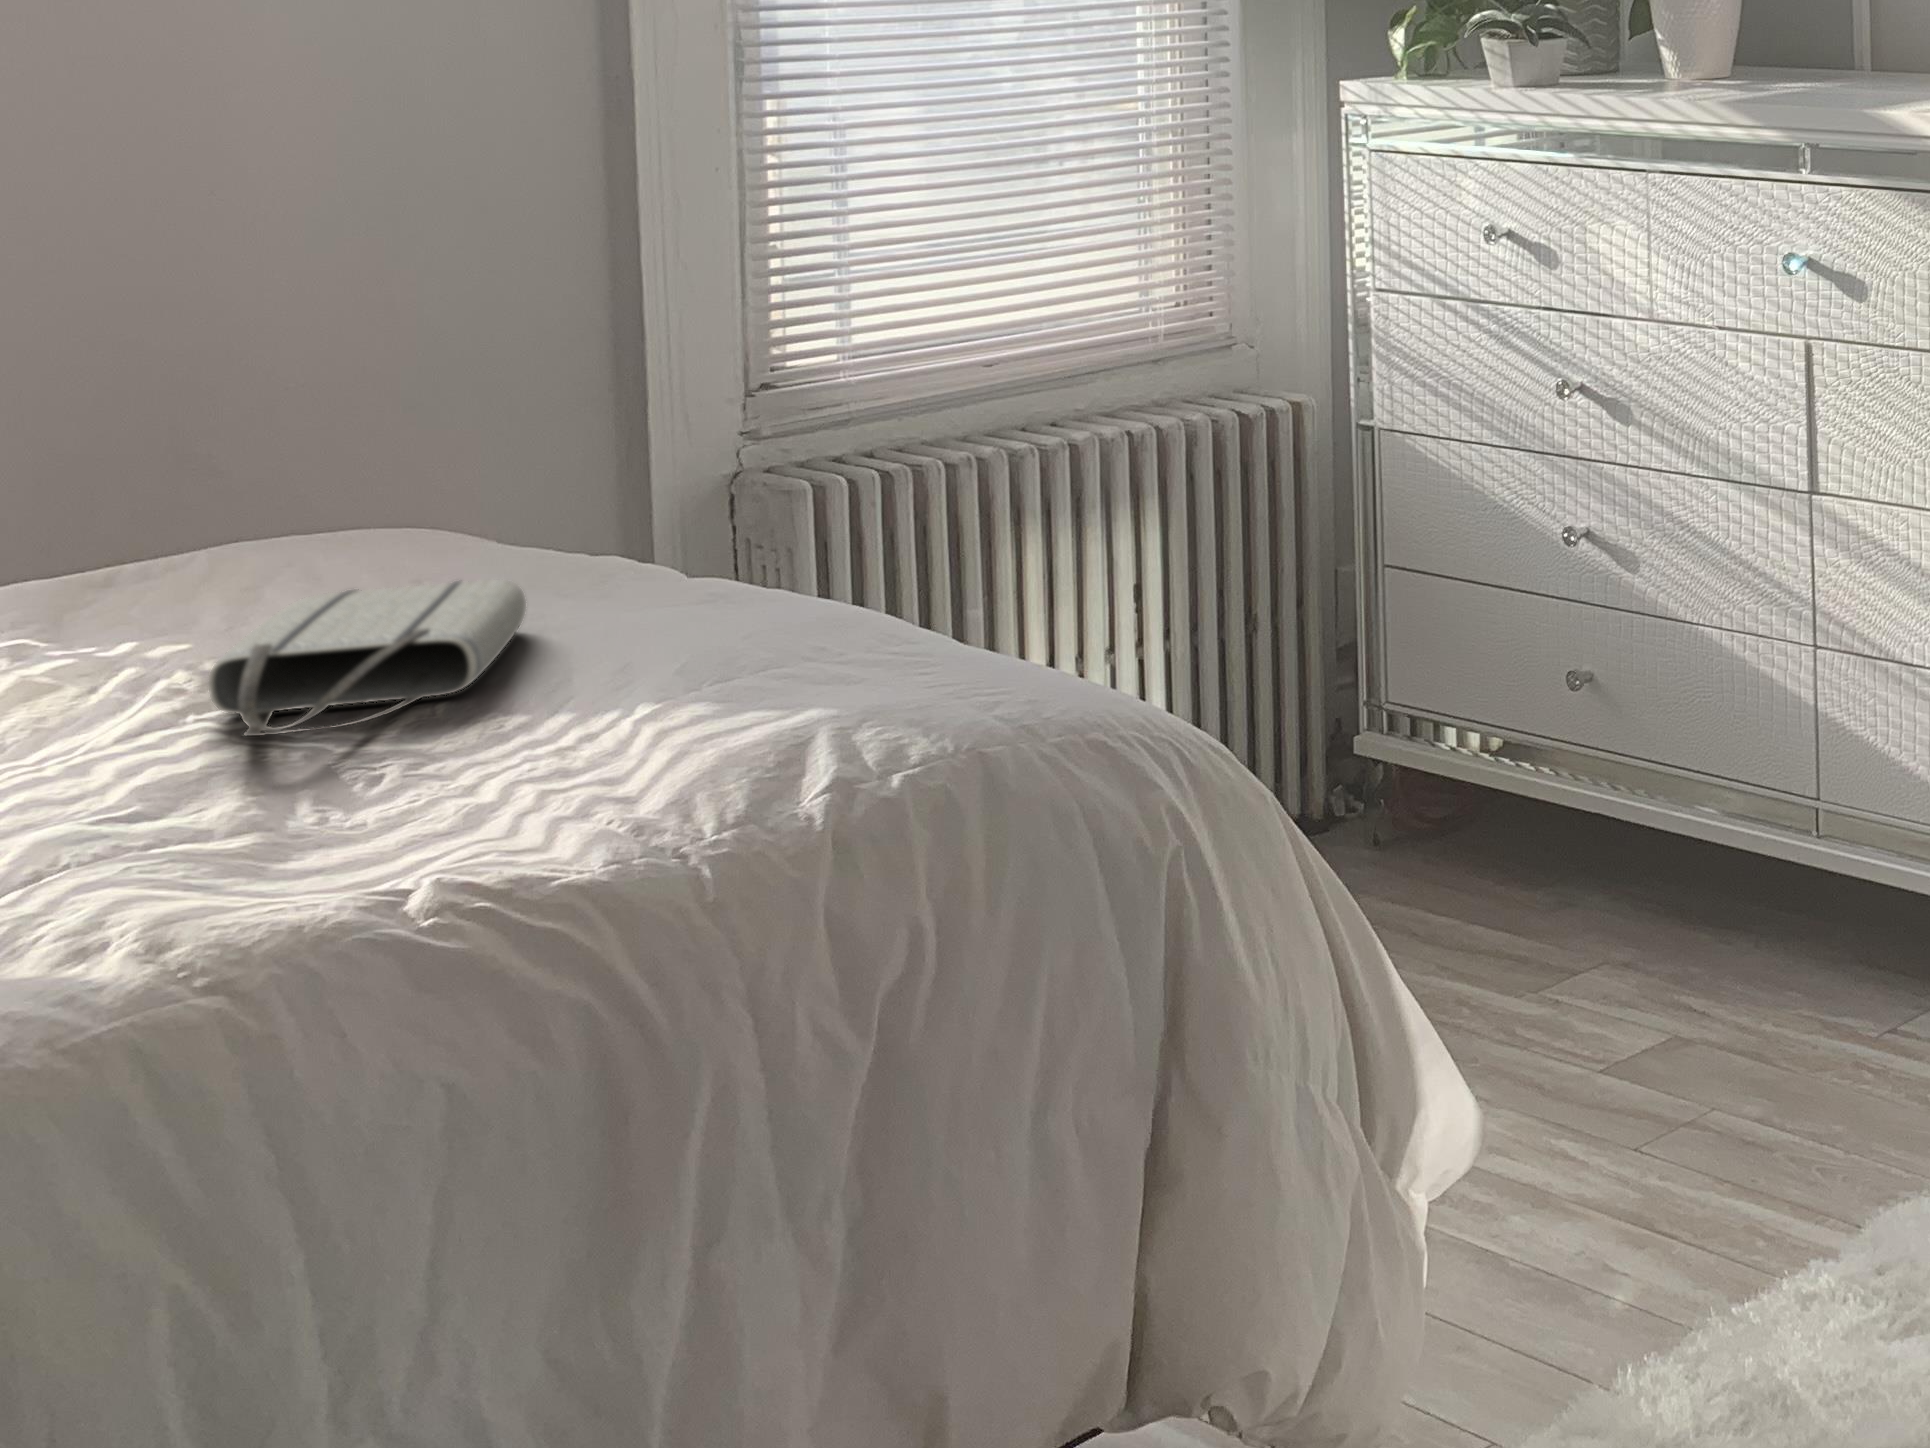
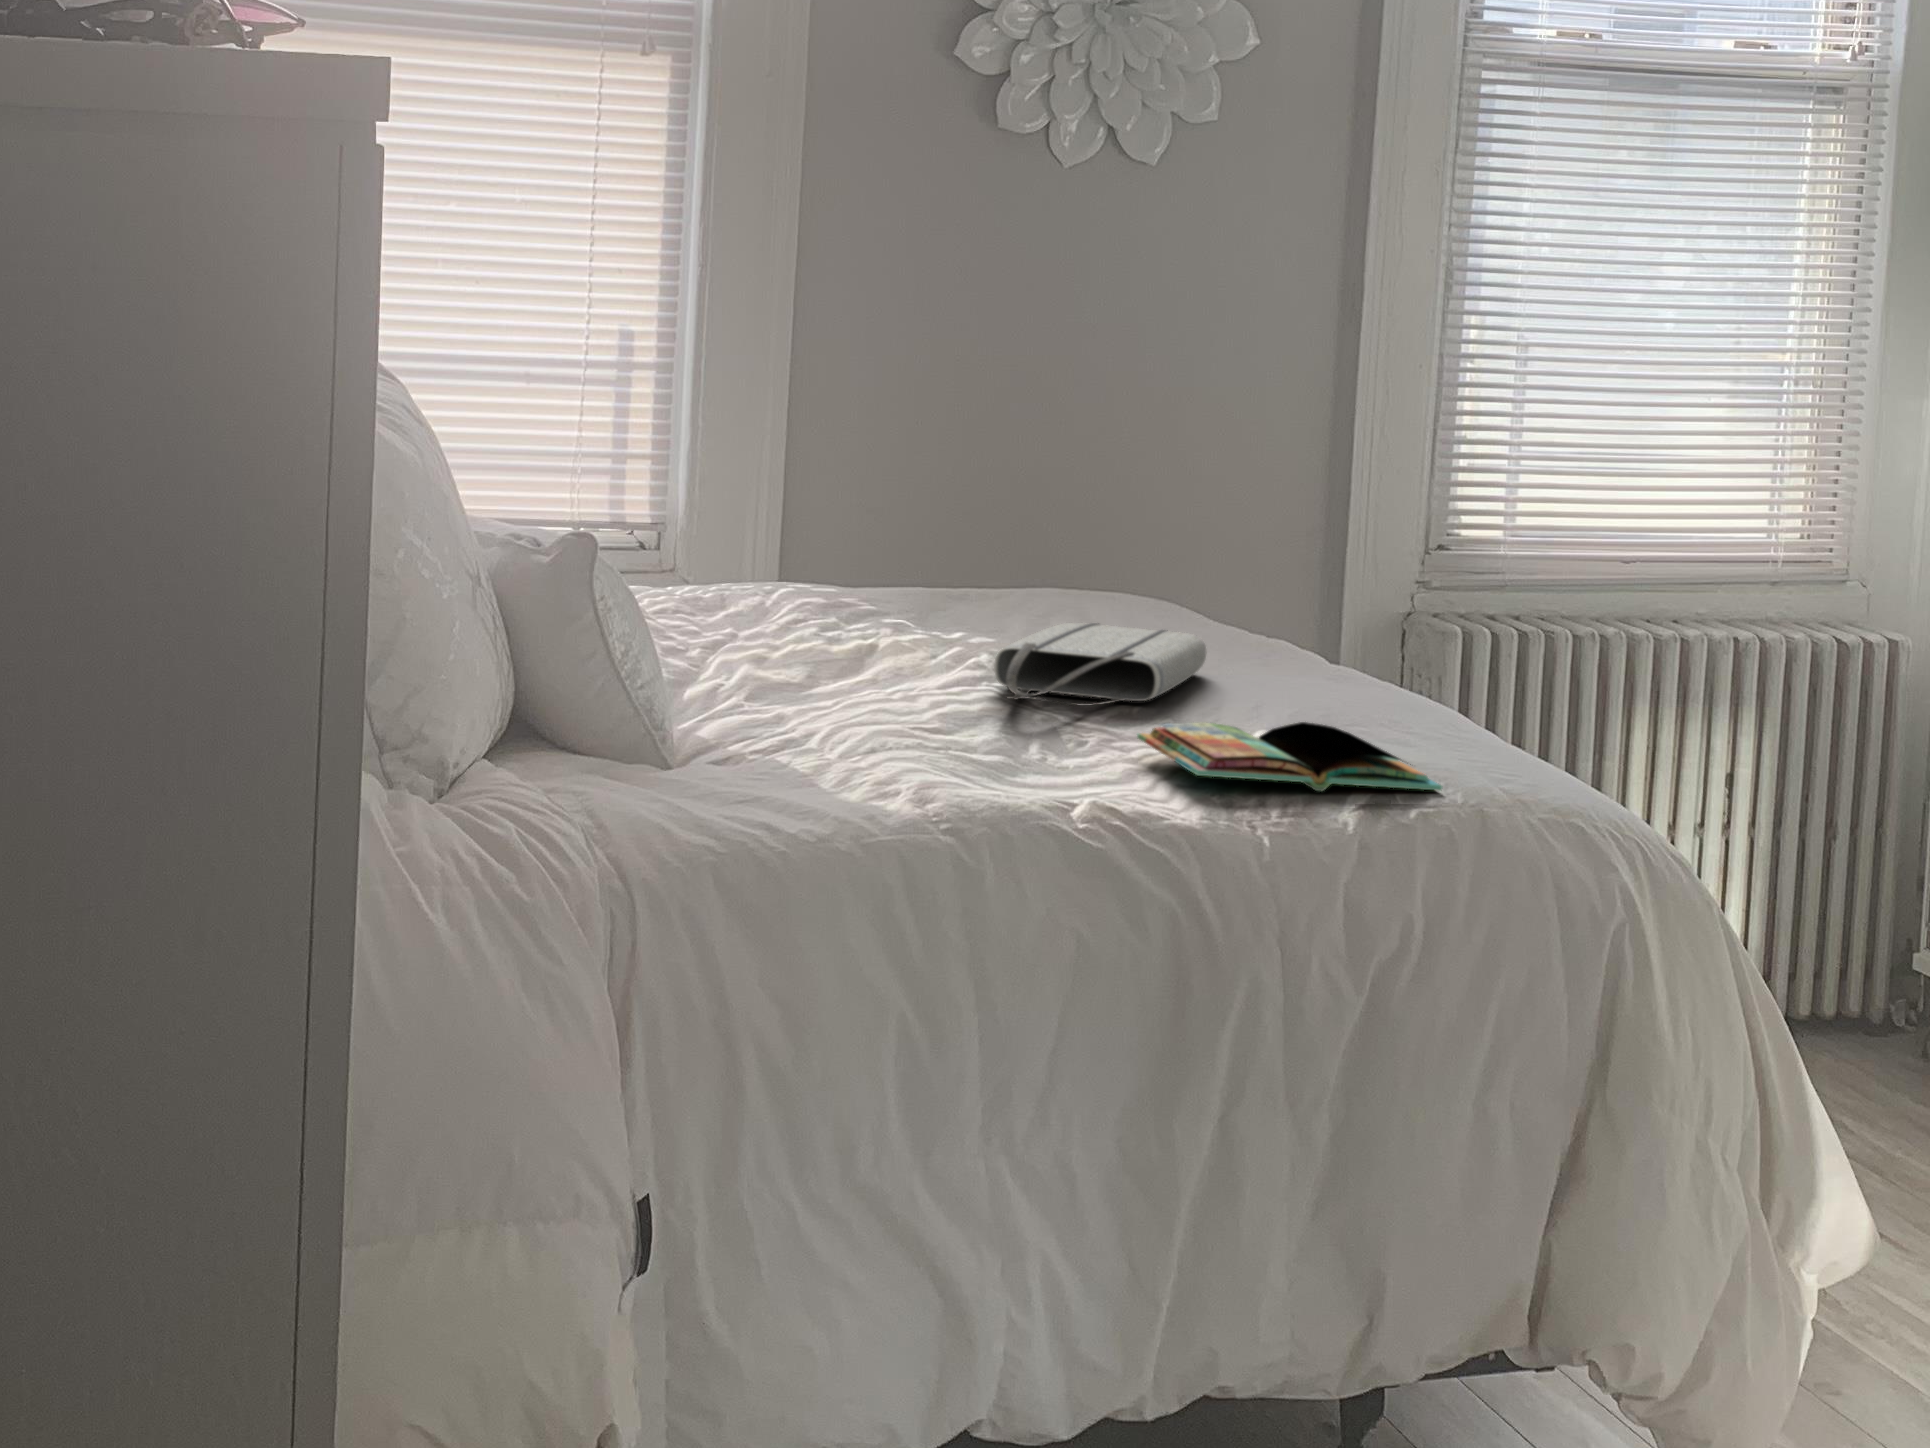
book: none [471,683,925,804] -> present [1137,722,1442,791]

